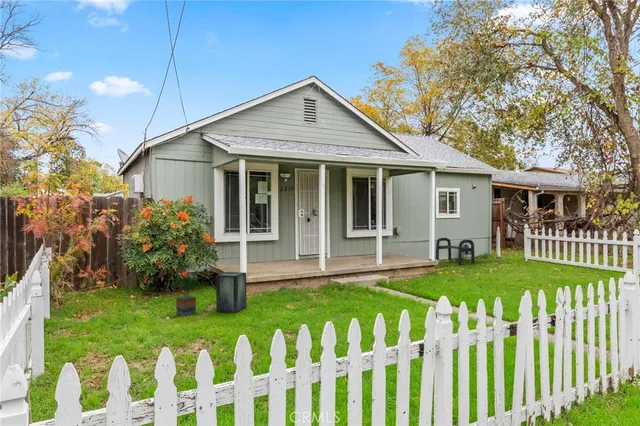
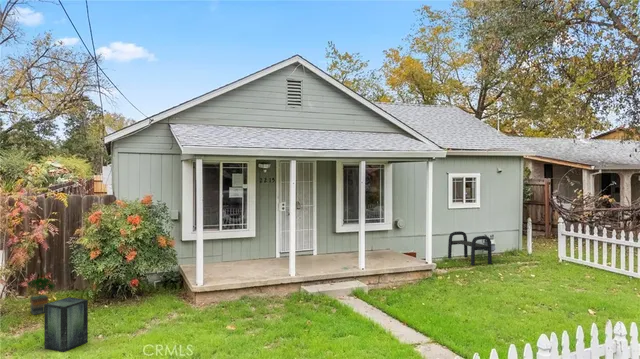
storage box: present [216,272,246,313] -> present [44,297,88,352]
potted tree: present [174,277,201,316] -> present [27,278,54,315]

